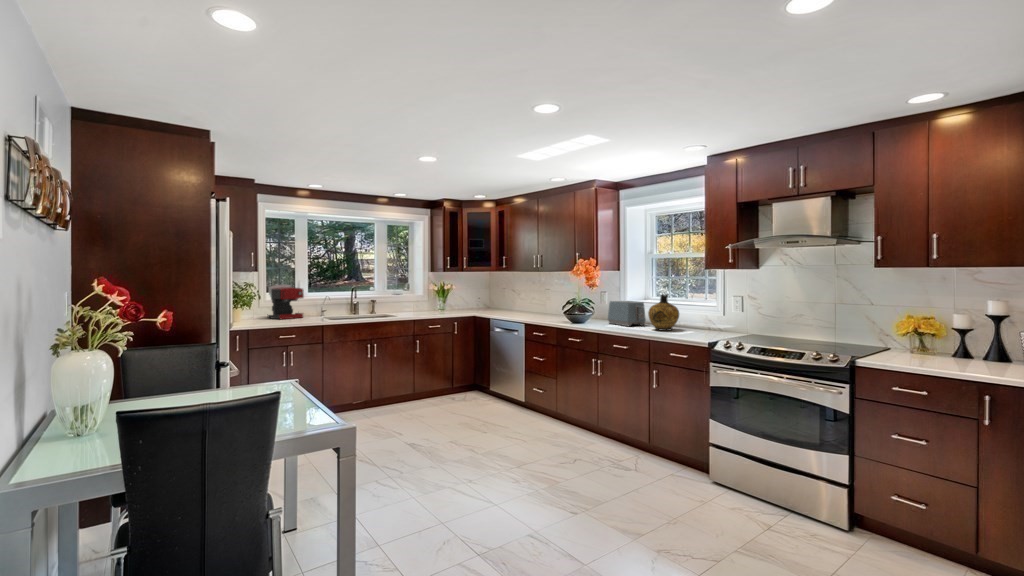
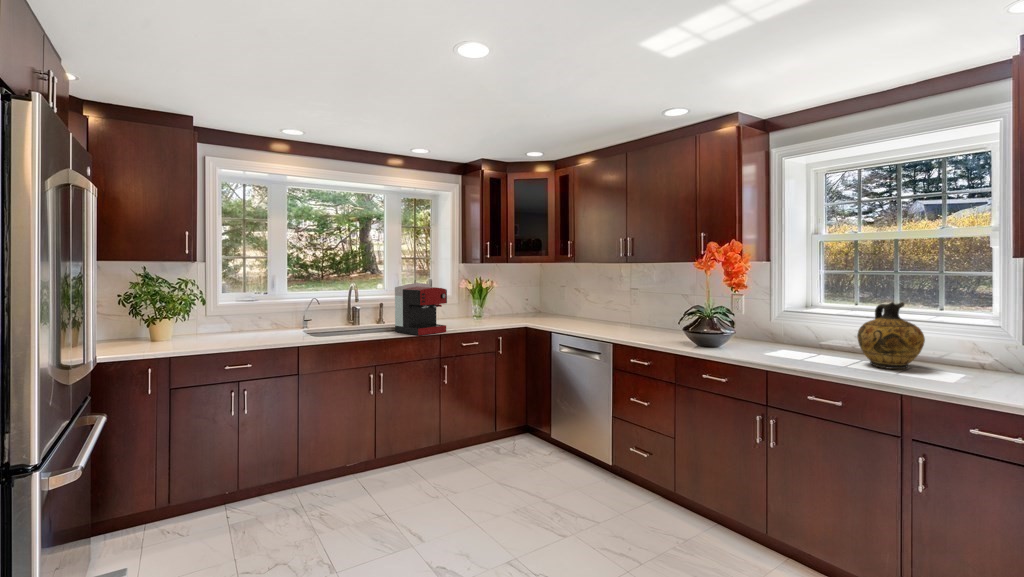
coffee maker: present [268,284,304,319] -> present [395,283,447,335]
toaster: present [608,301,646,326] -> none [757,310,834,356]

